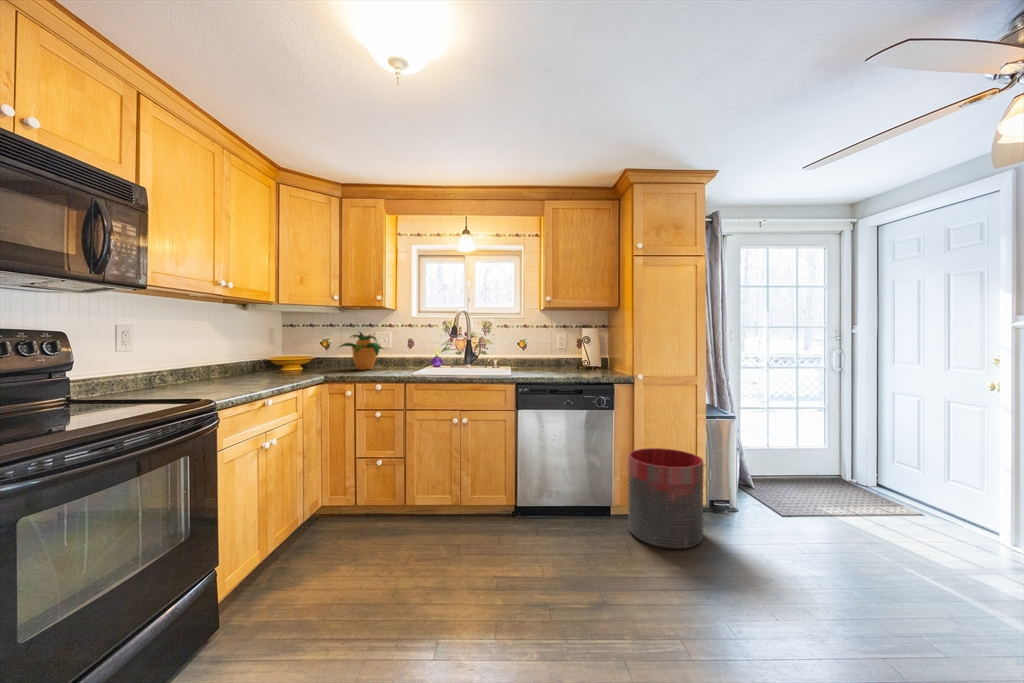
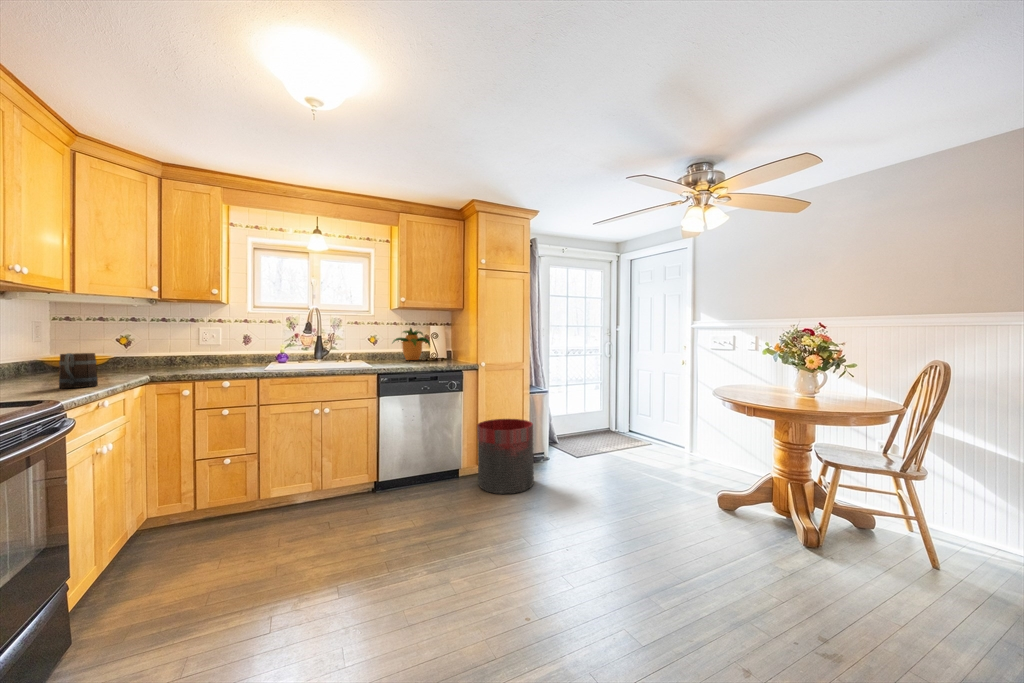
potted plant: present [340,332,382,370] -> present [393,328,430,360]
mug: none [246,356,272,386] -> present [59,353,98,388]

